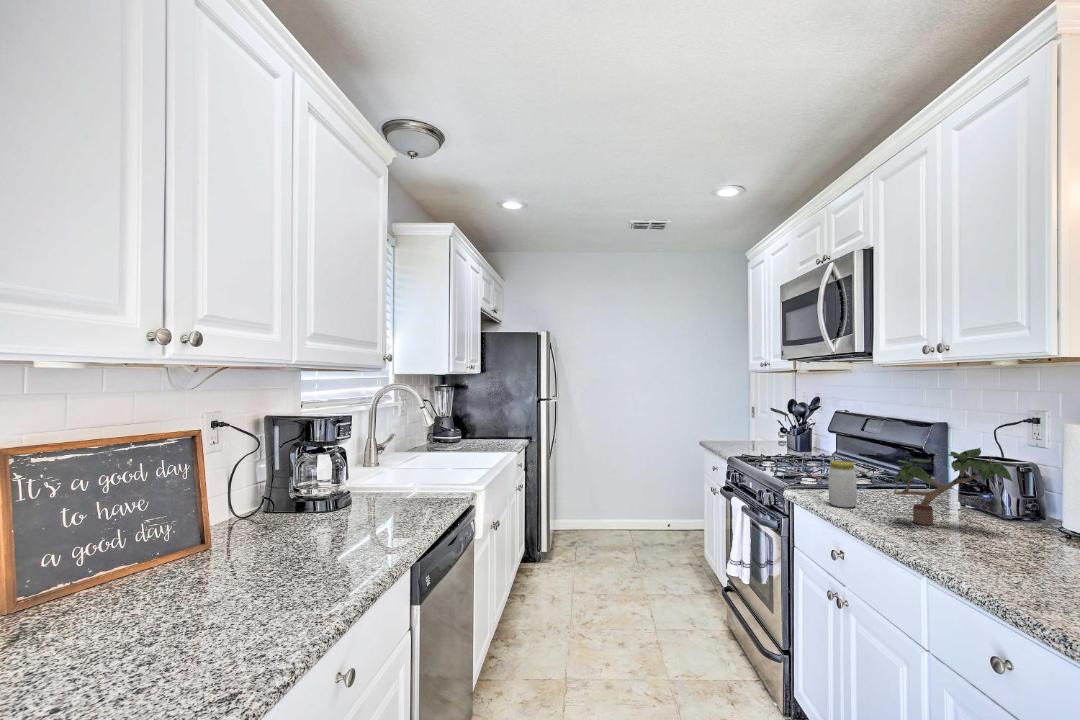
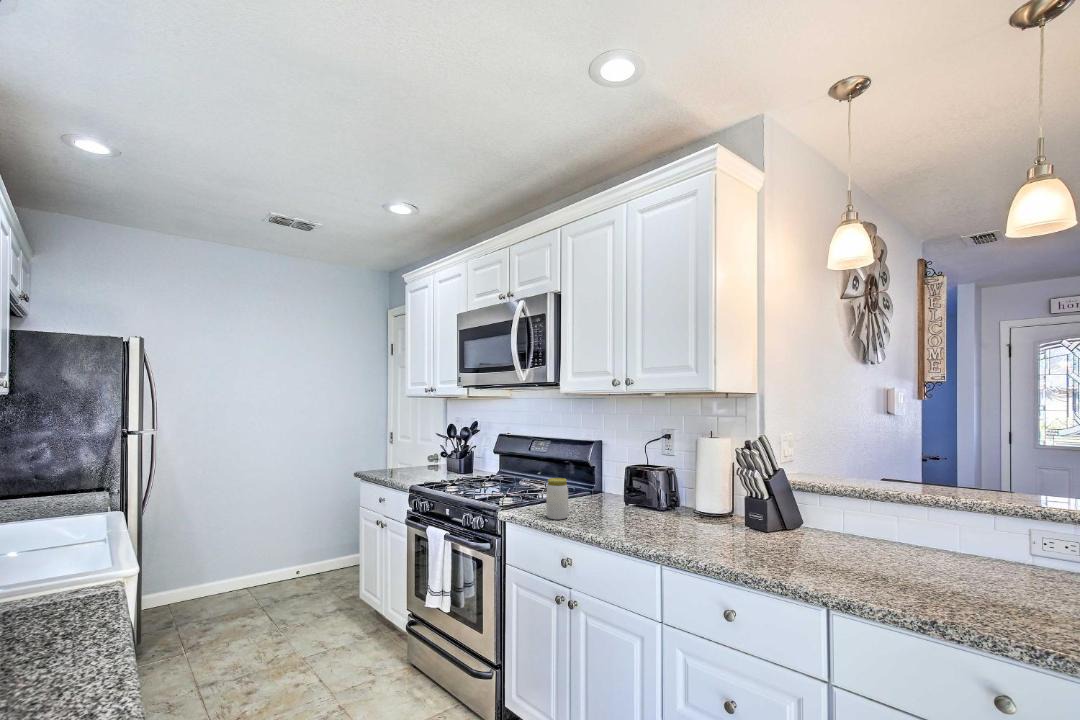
potted plant: present [892,448,1013,525] -> none [597,455,685,524]

